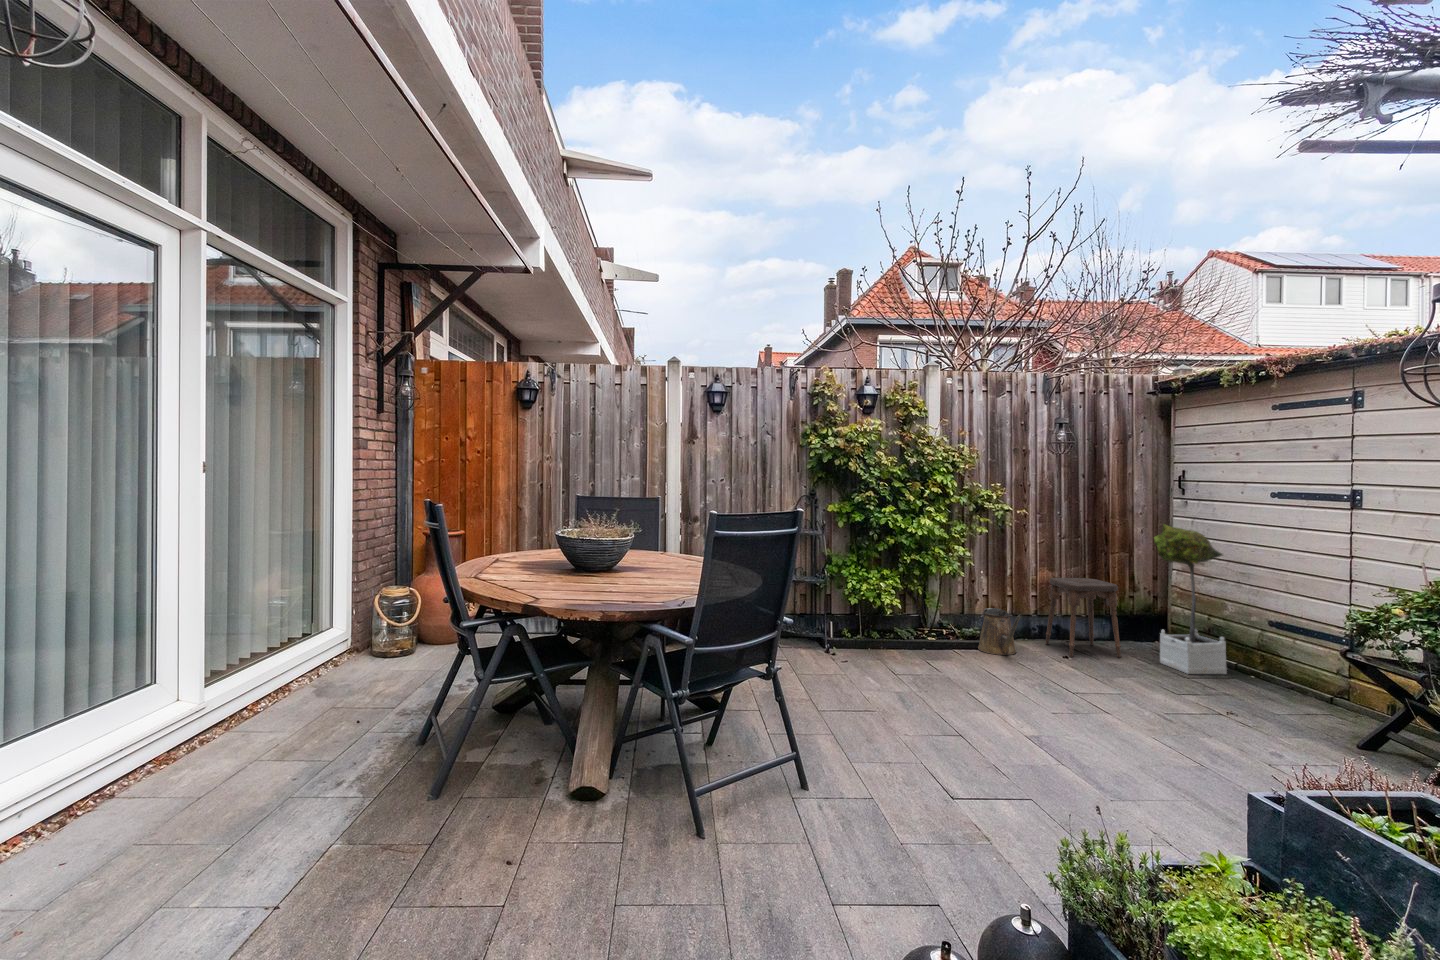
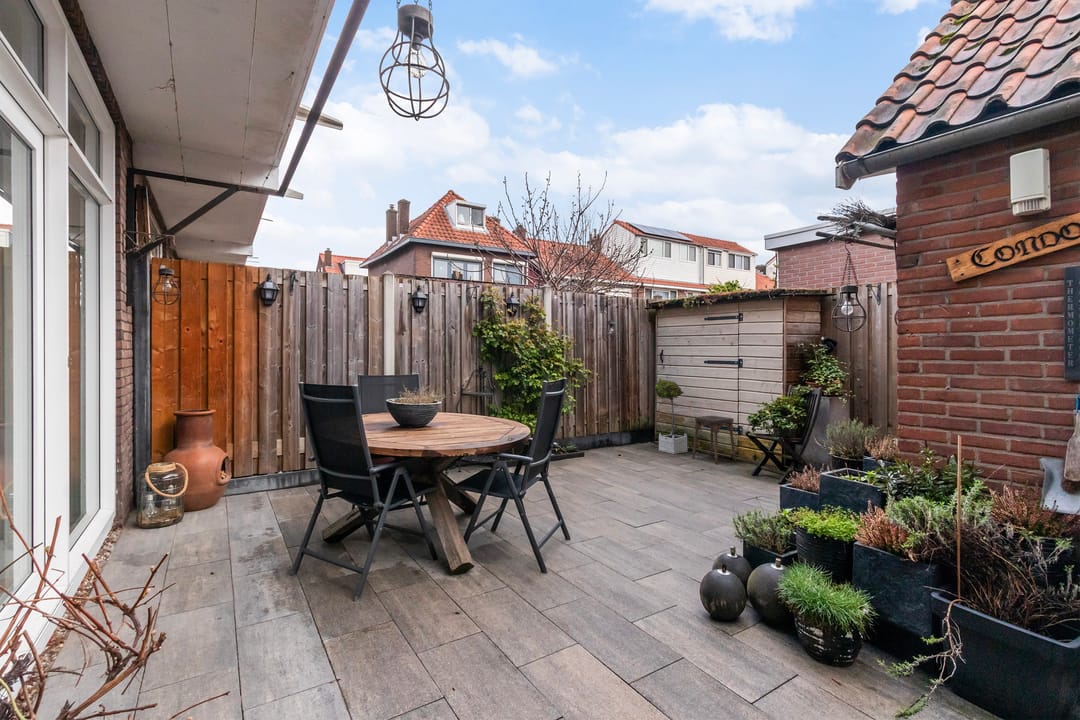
stool: present [1045,578,1121,658] -> present [692,416,736,464]
watering can: present [978,608,1022,655] -> none [575,432,604,457]

